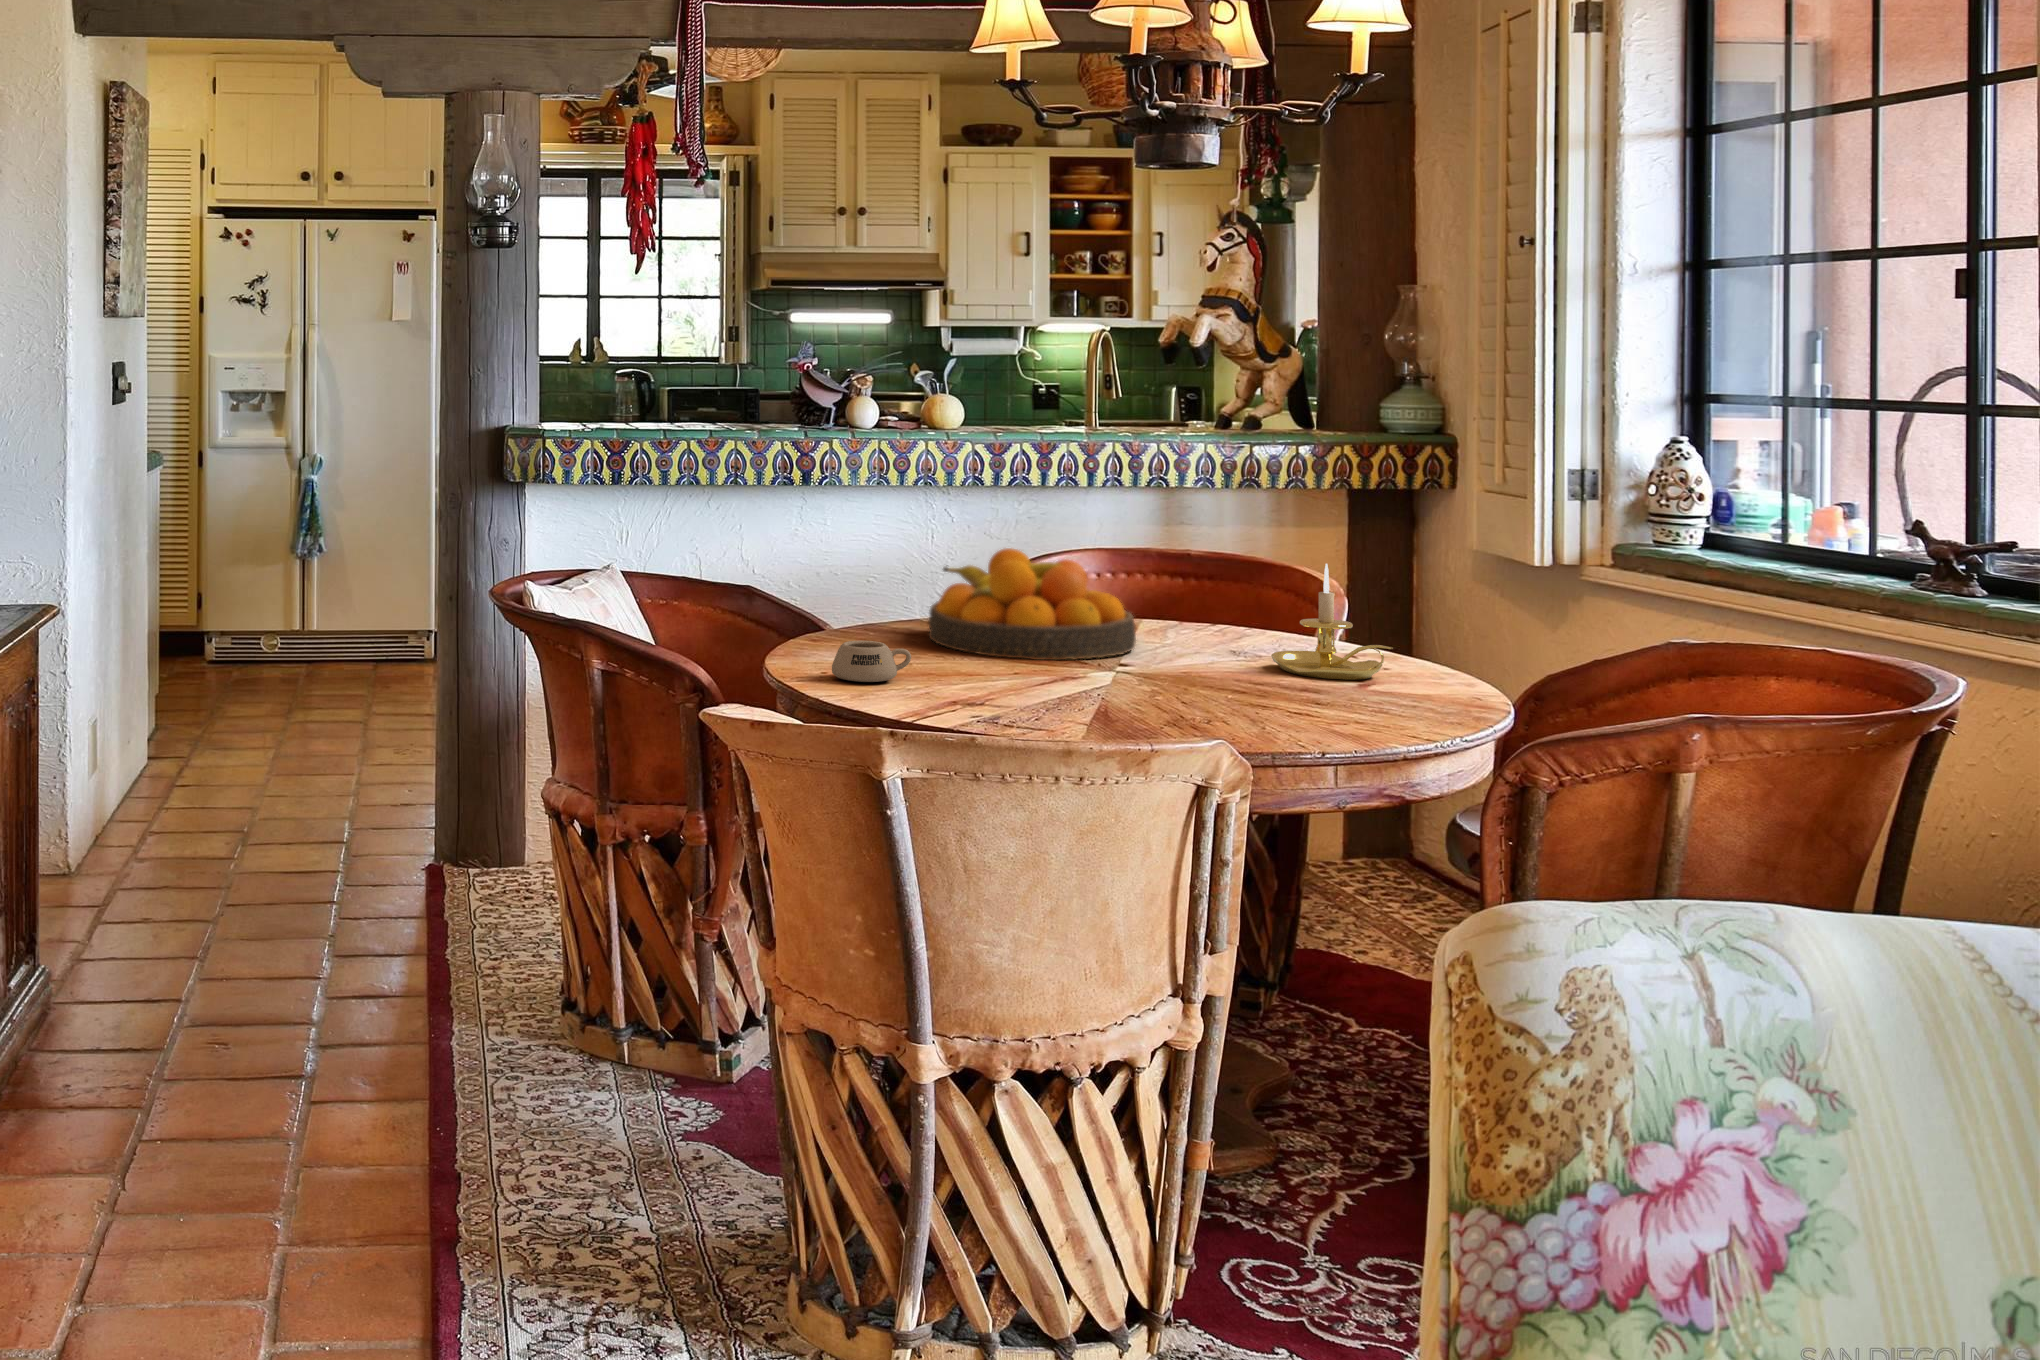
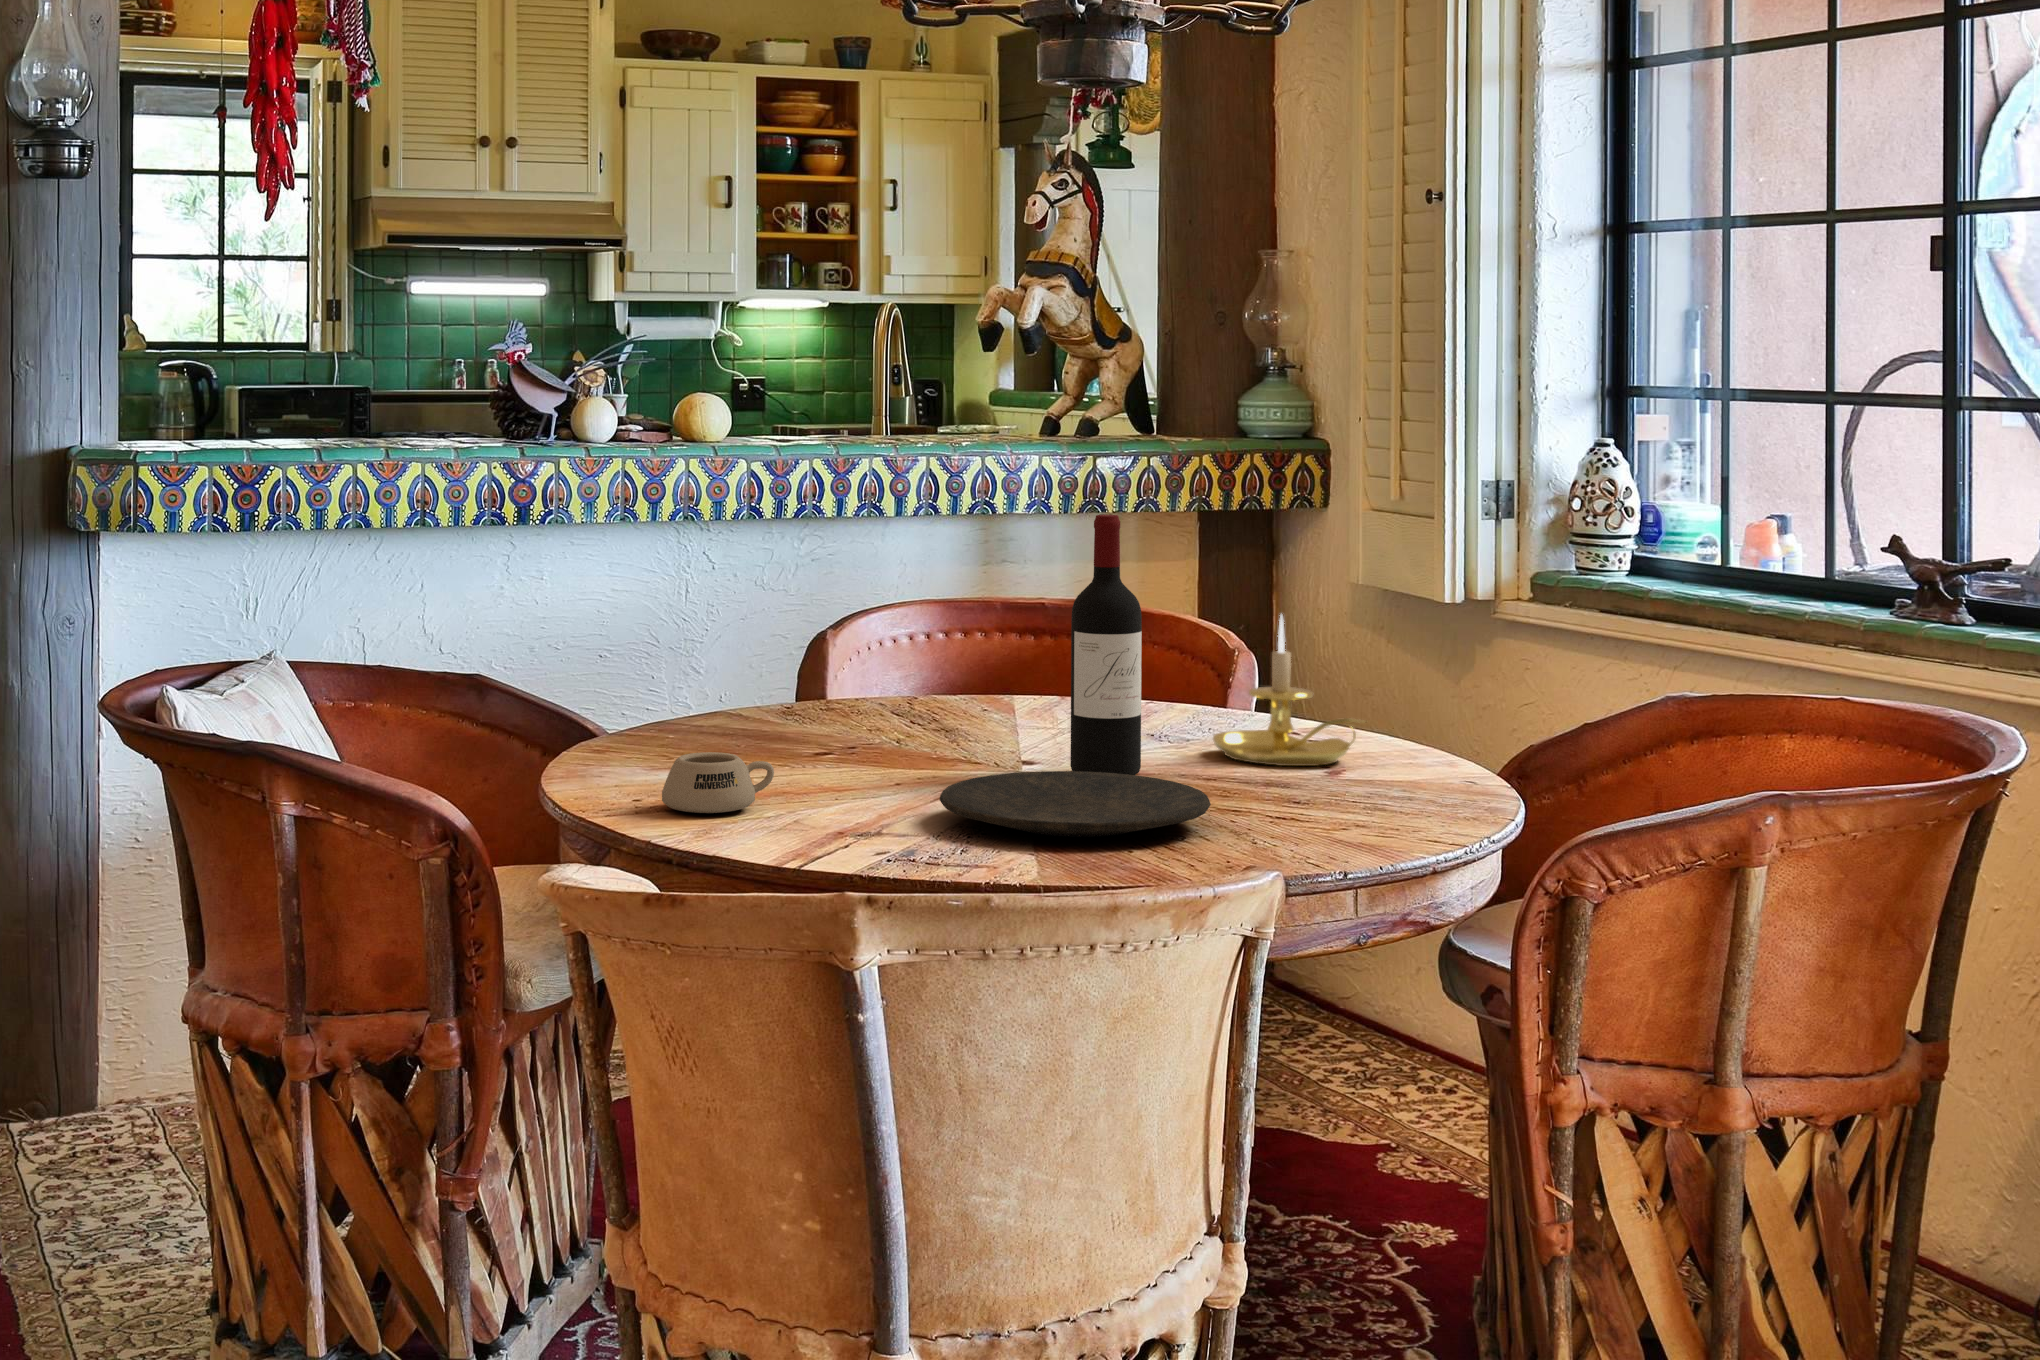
wine bottle: none [1147,485,1203,679] -> present [1070,514,1142,775]
fruit bowl: present [928,548,1136,660] -> none [754,608,1033,763]
plate: none [1023,668,1228,715] -> present [940,771,1211,837]

